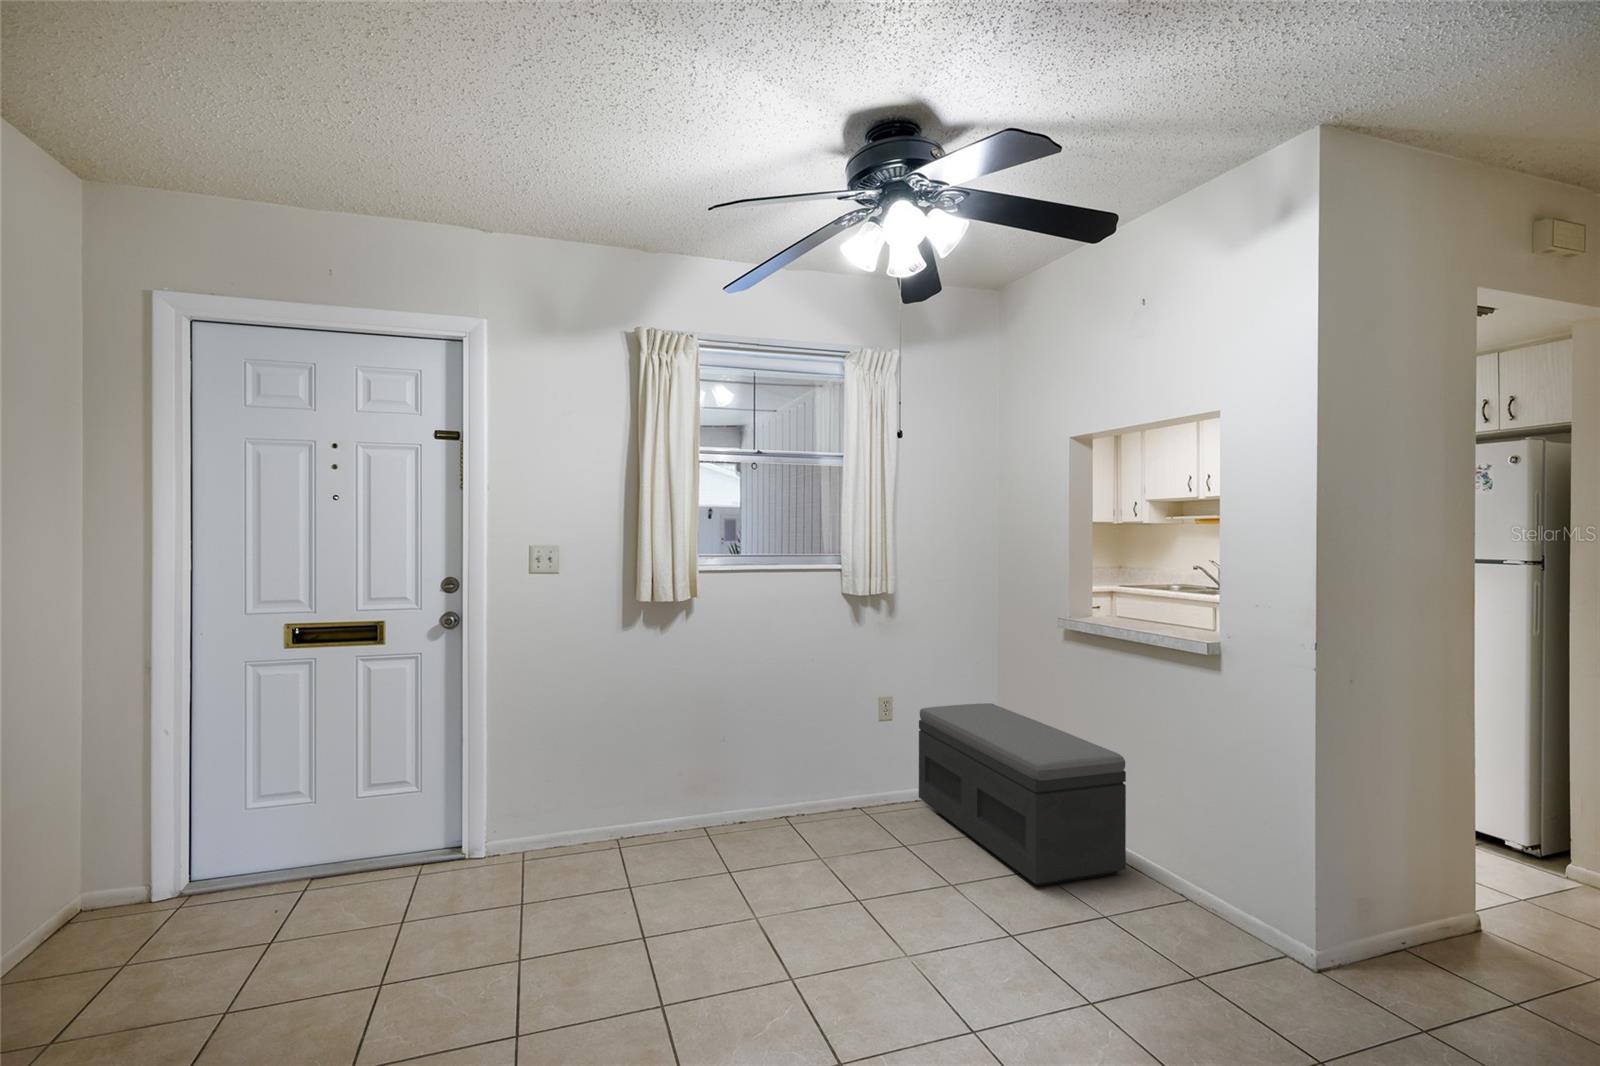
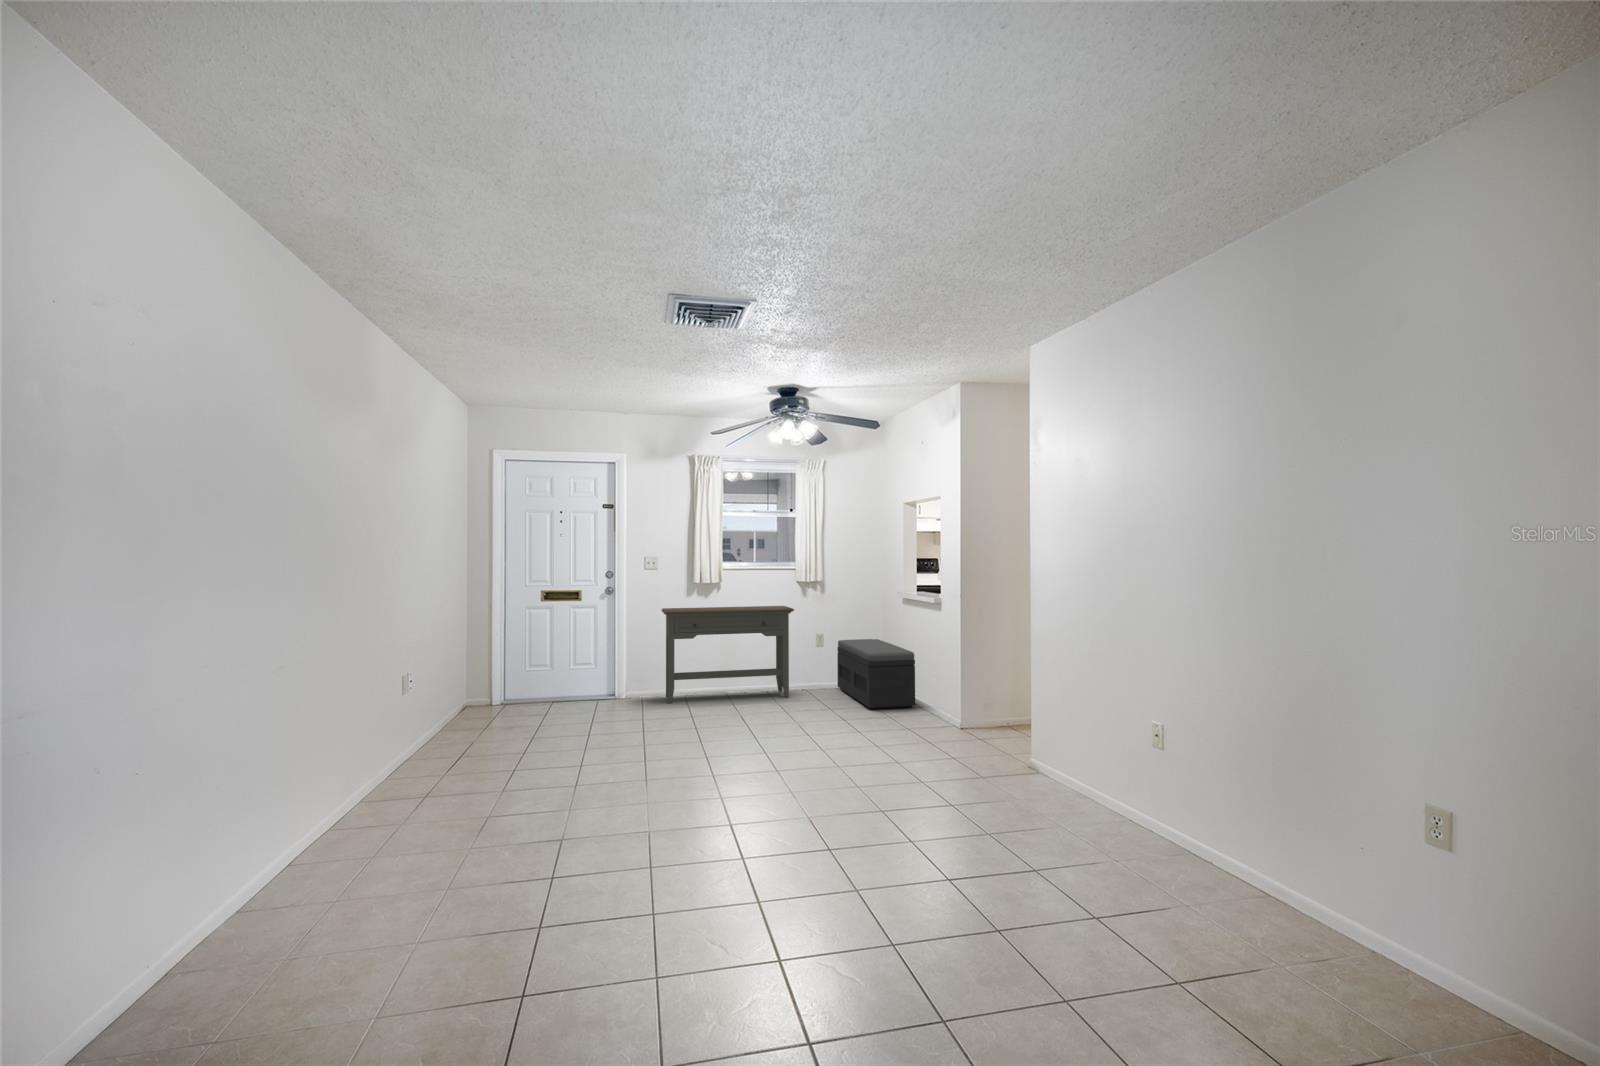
console table: none [567,644,851,874] -> present [662,606,794,704]

